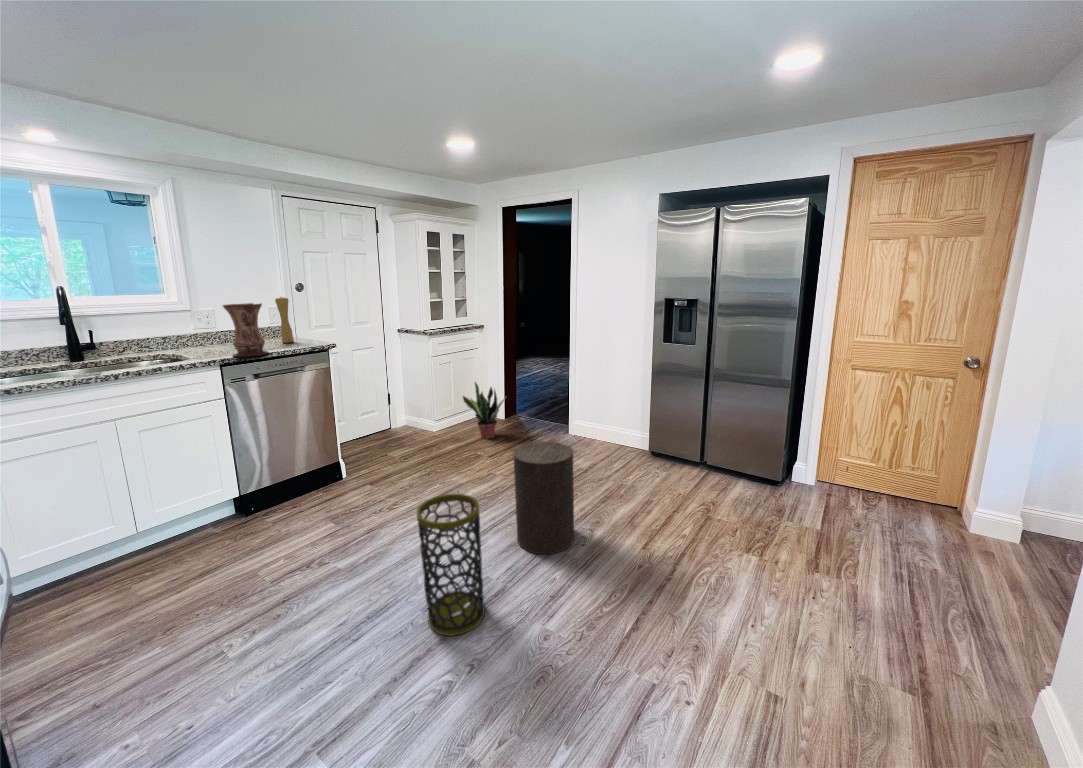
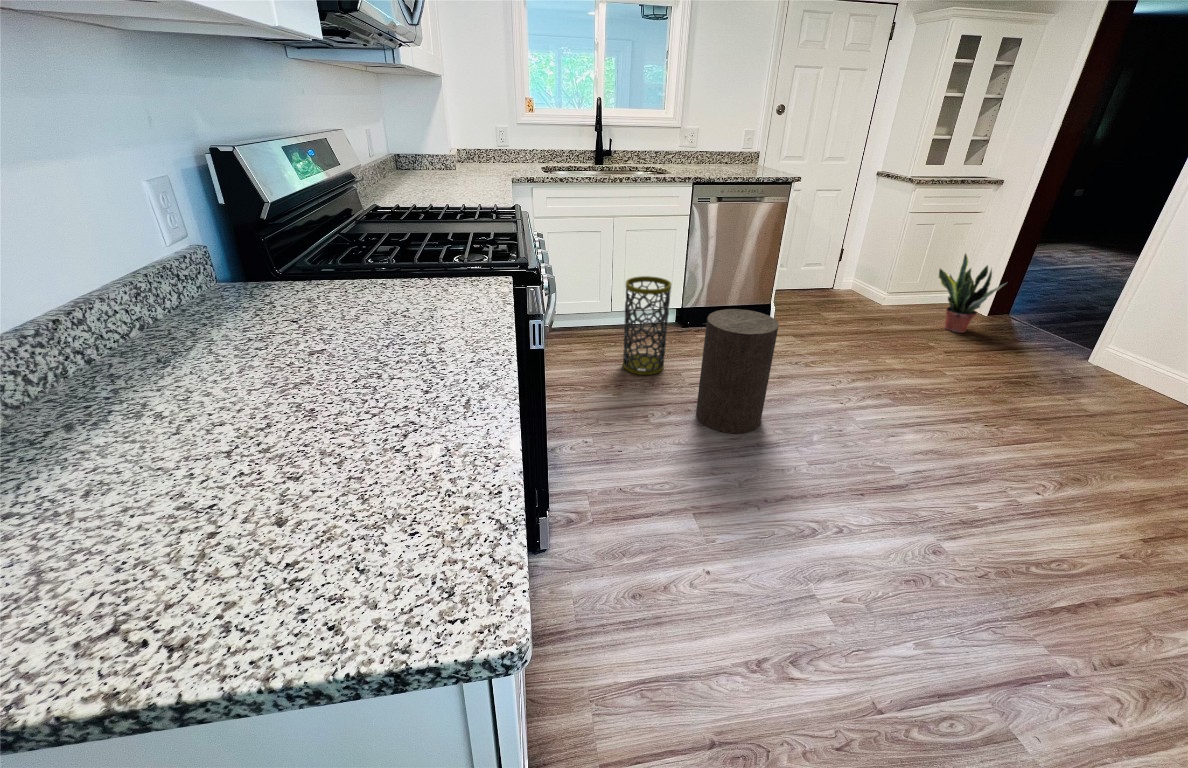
pepper mill: present [275,297,294,343] -> none [752,114,771,168]
vase: present [223,303,269,357] -> none [707,118,747,177]
stool: present [514,442,574,554] -> present [696,309,779,433]
trash can: present [416,494,485,636] -> present [623,276,671,375]

